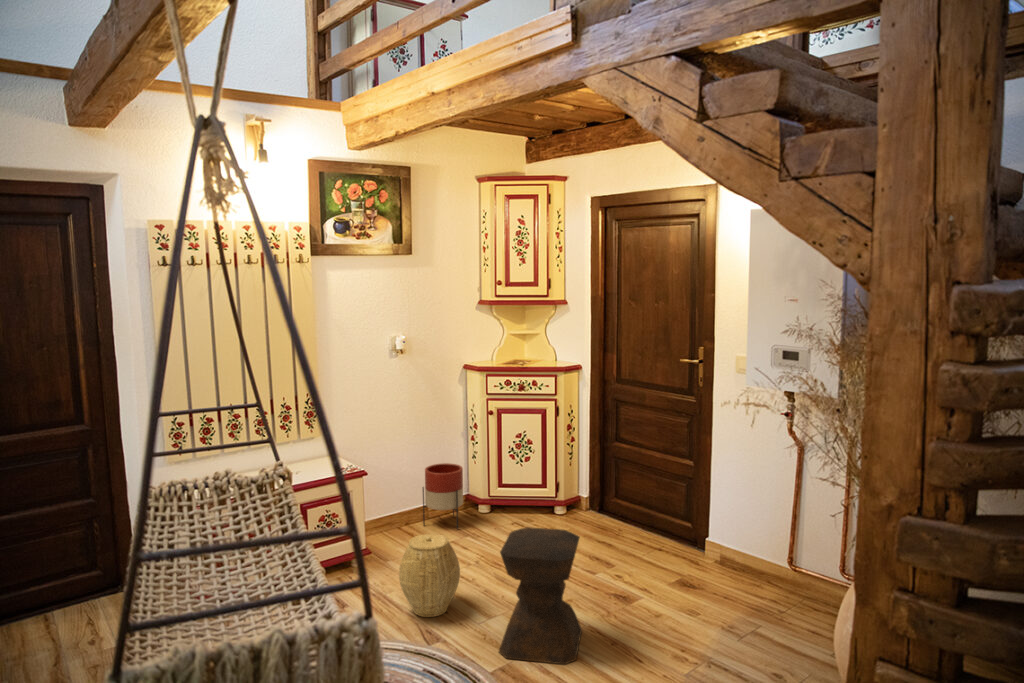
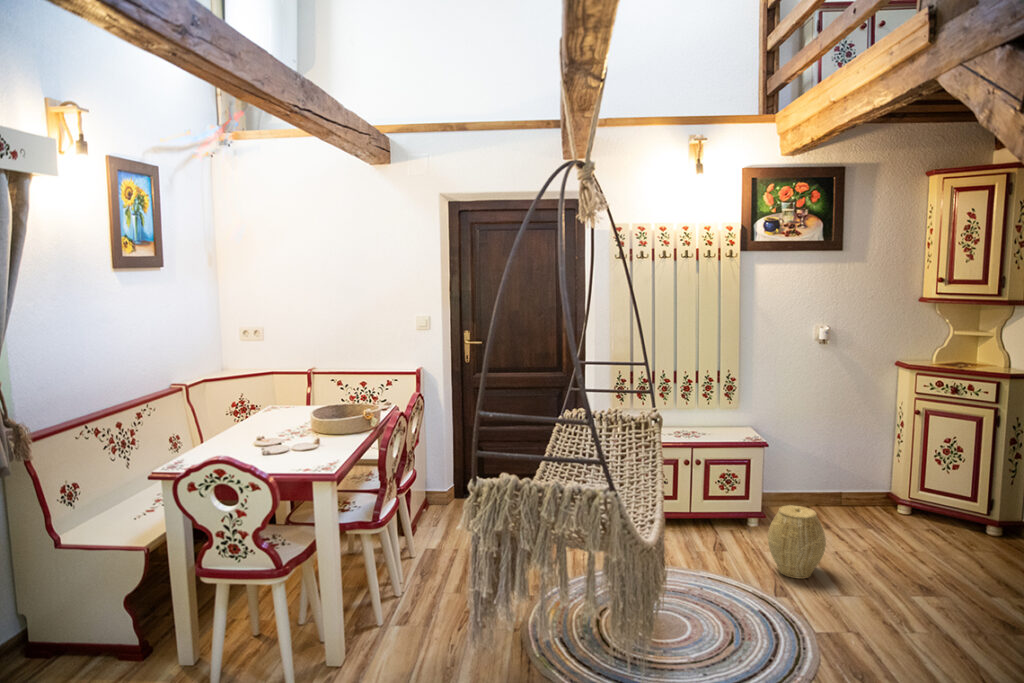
planter: present [423,463,463,529] -> none [831,455,877,522]
stool: present [499,527,582,664] -> none [835,517,938,649]

